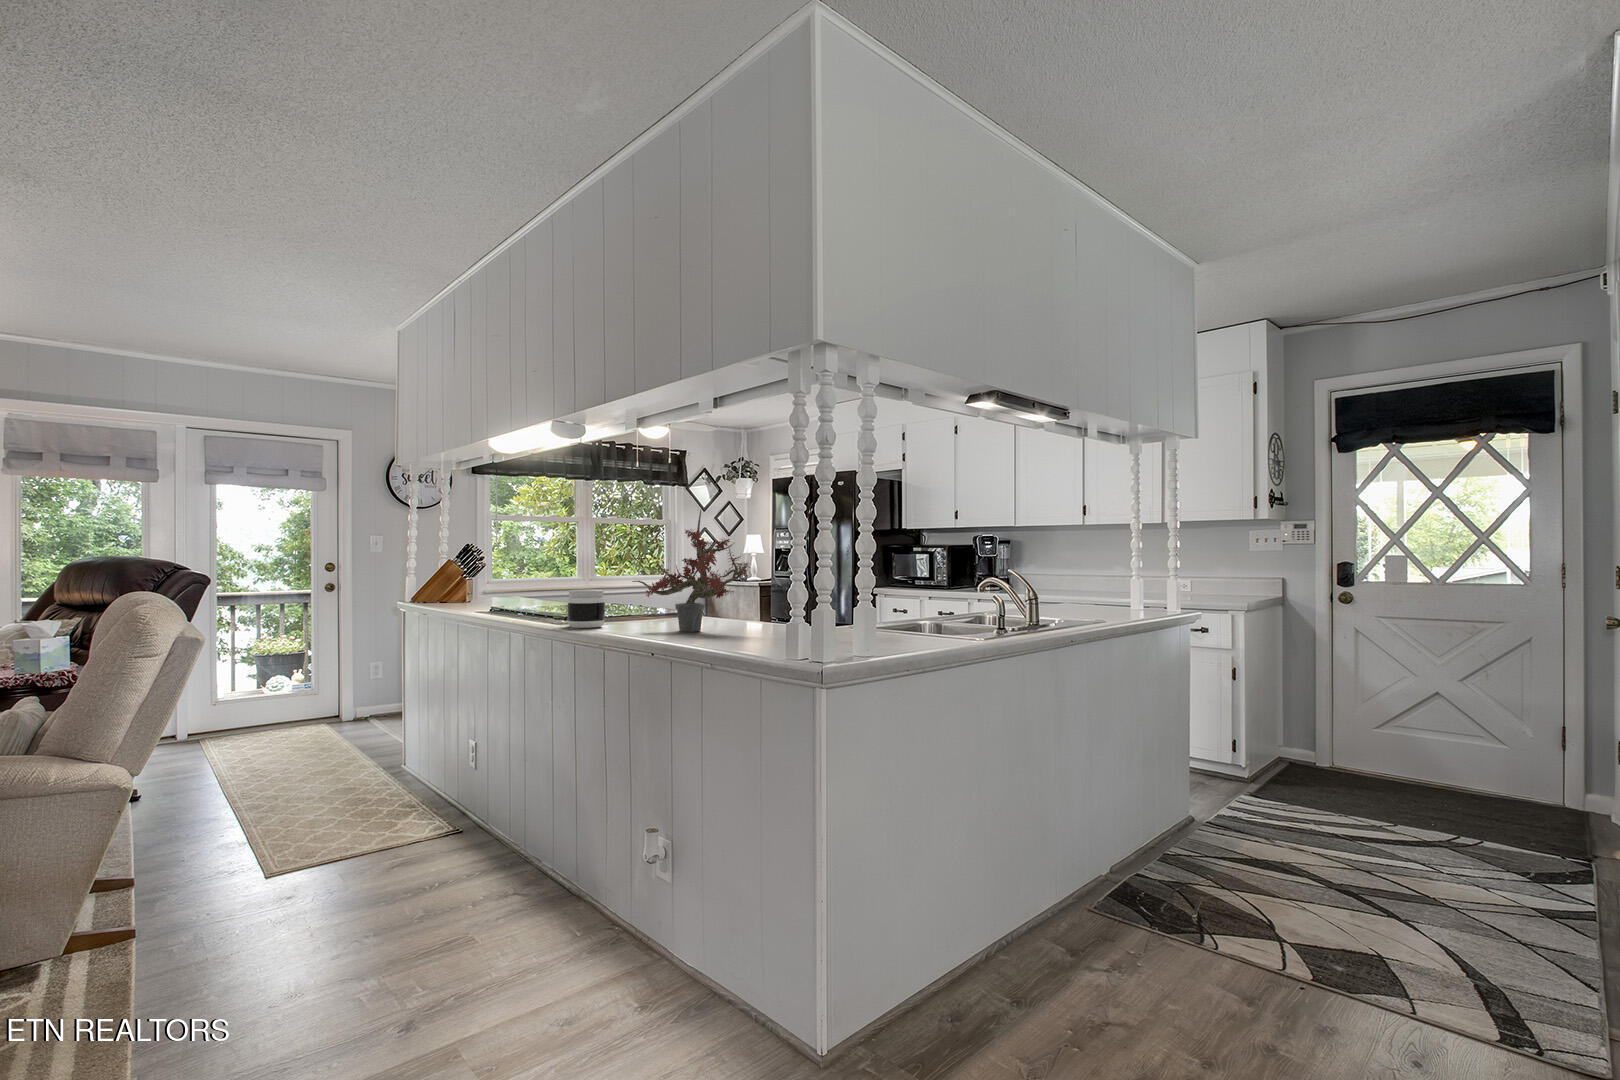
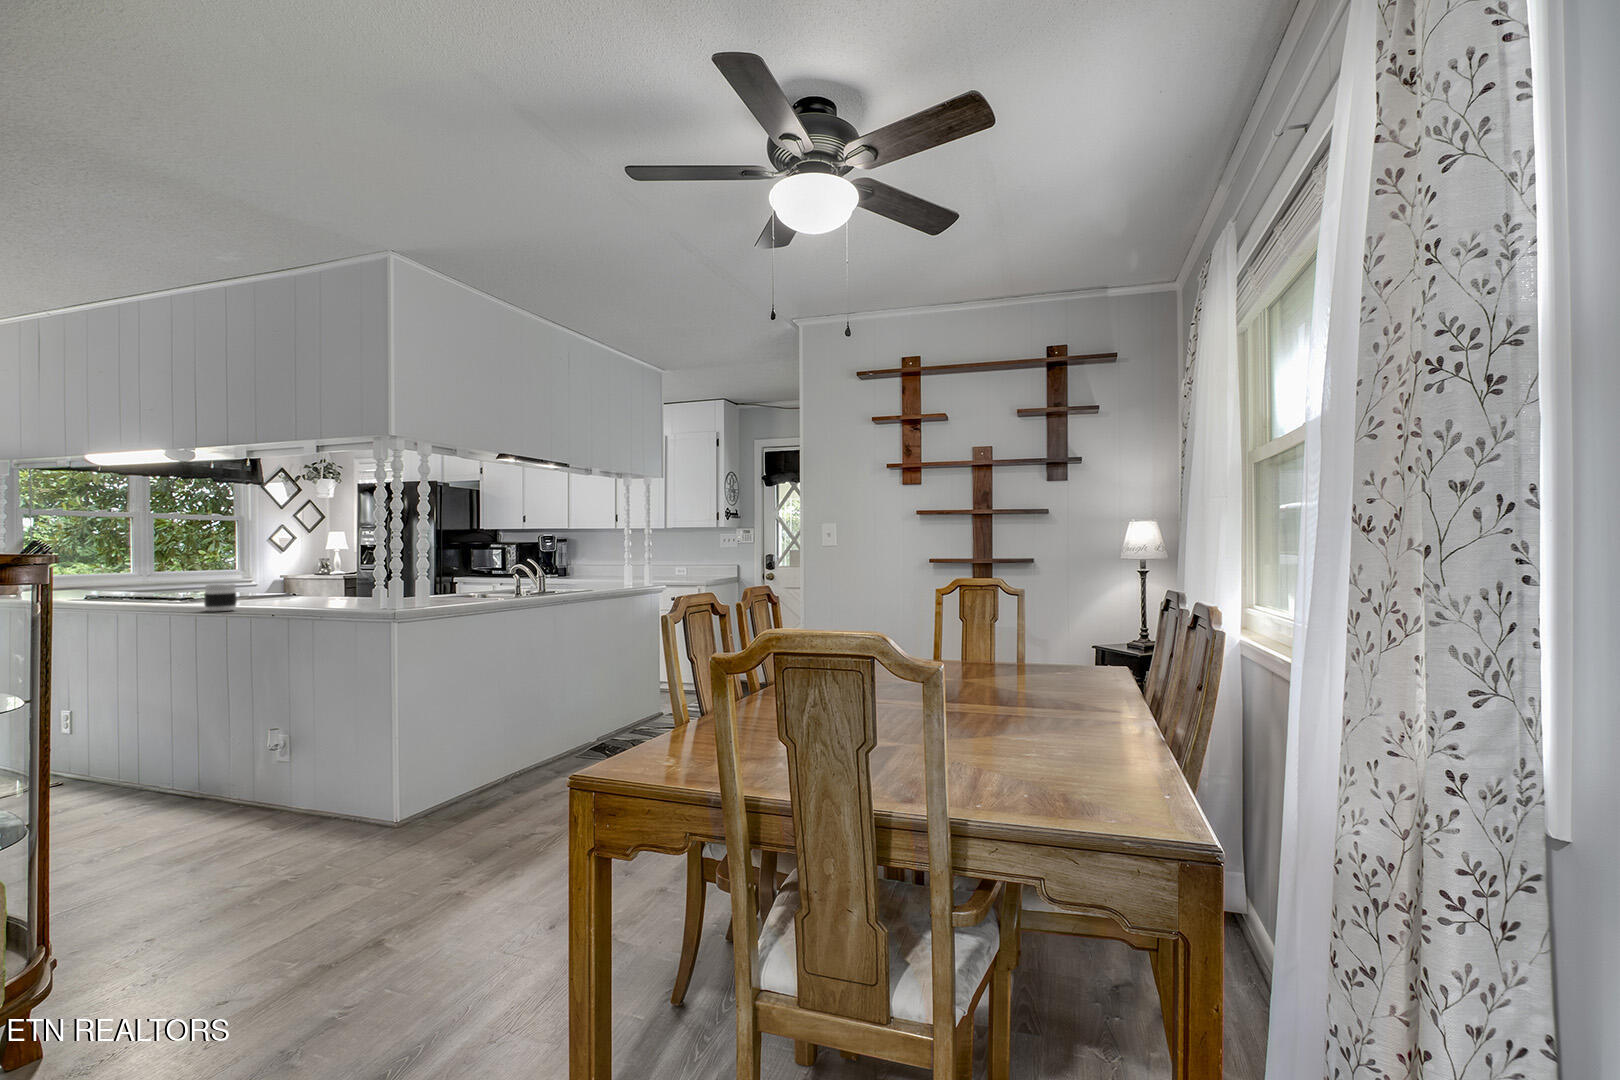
potted plant: present [632,510,750,632] -> none [262,526,358,611]

